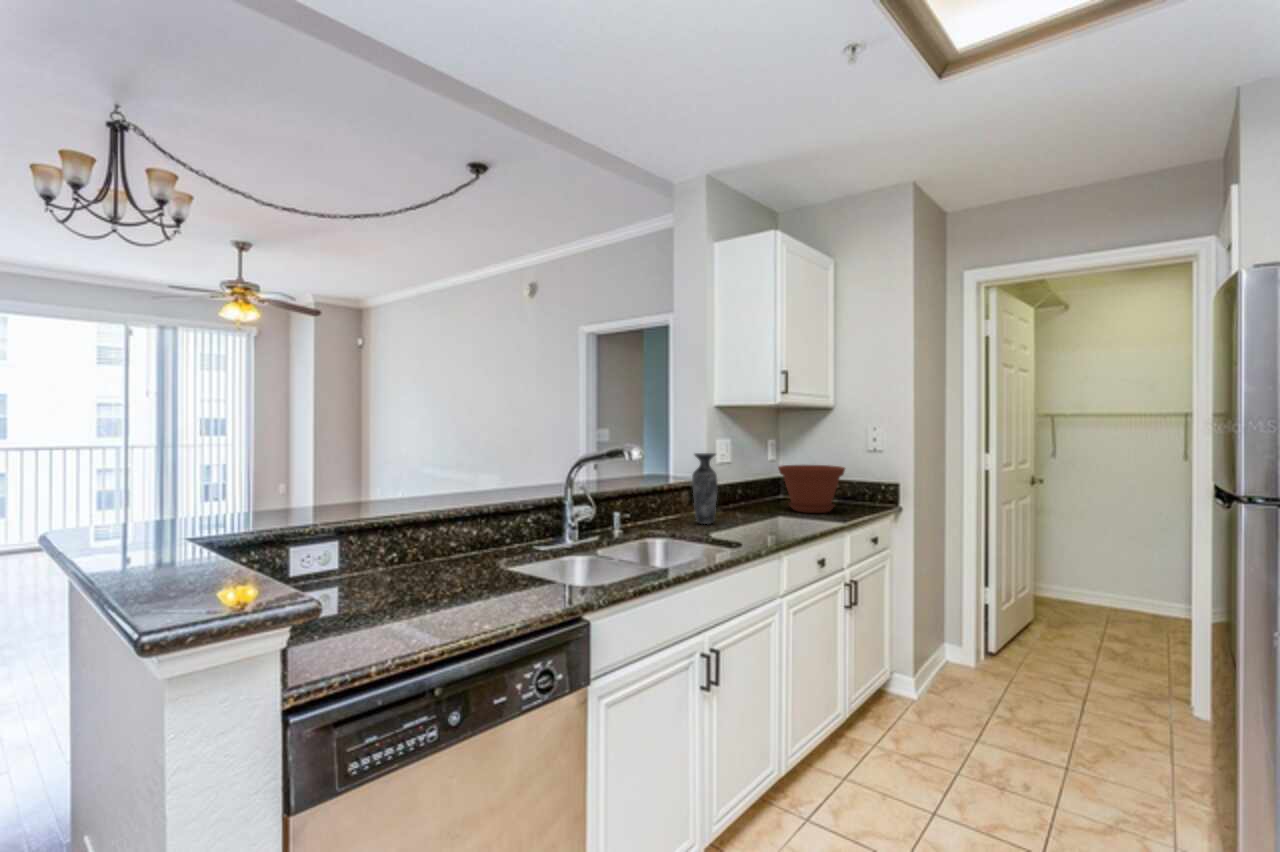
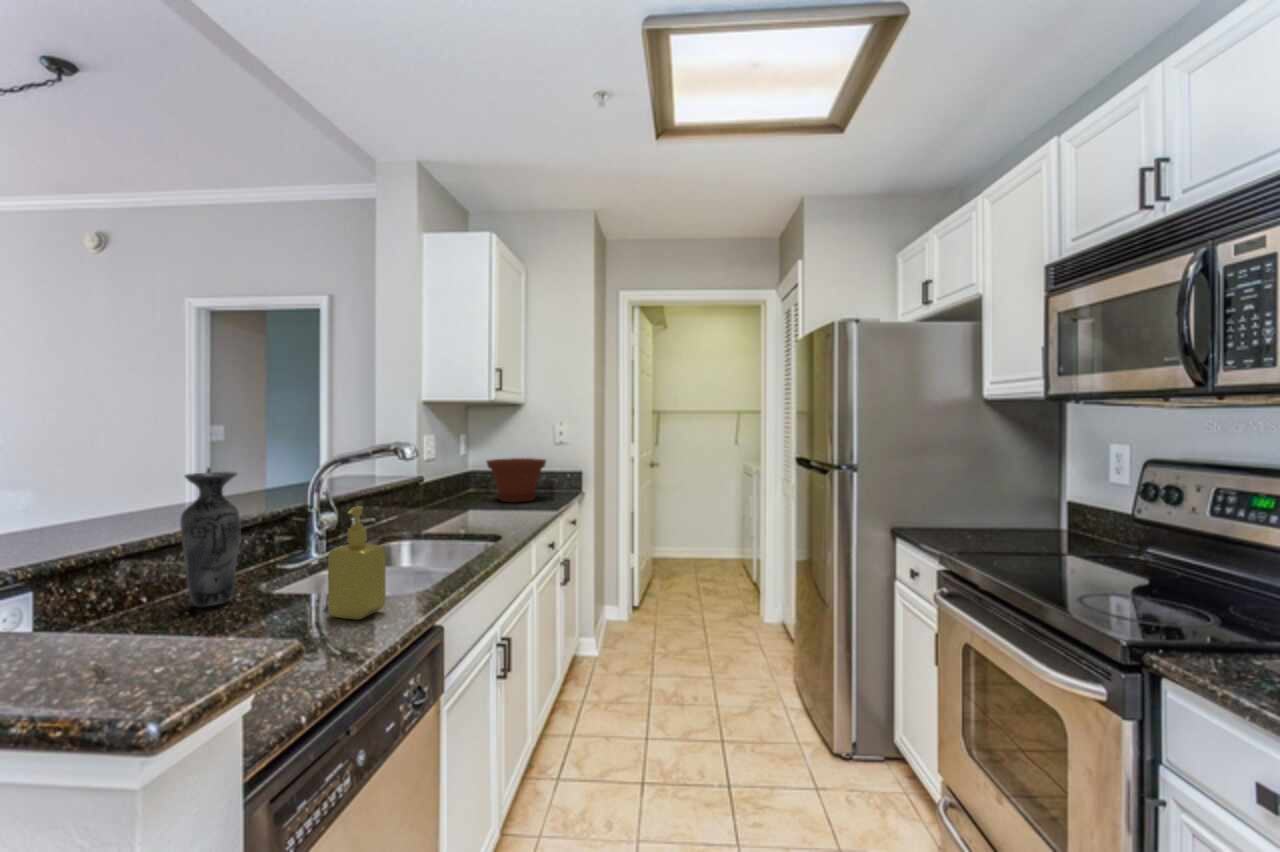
vase: present [692,453,718,524] -> present [180,472,240,607]
soap dispenser: none [493,502,535,612] -> present [328,506,386,620]

